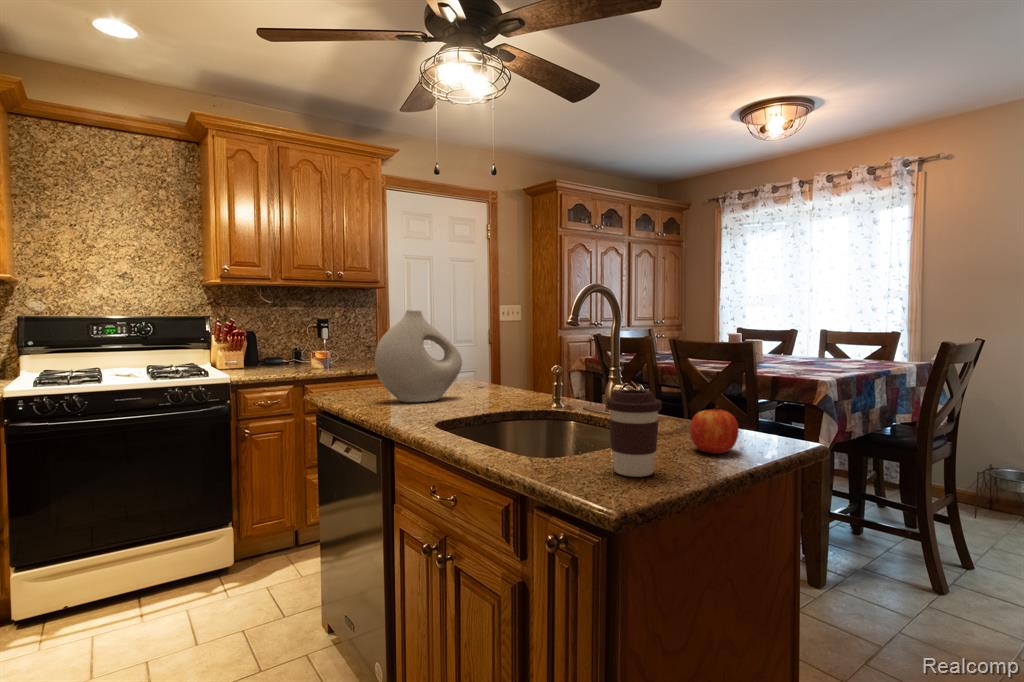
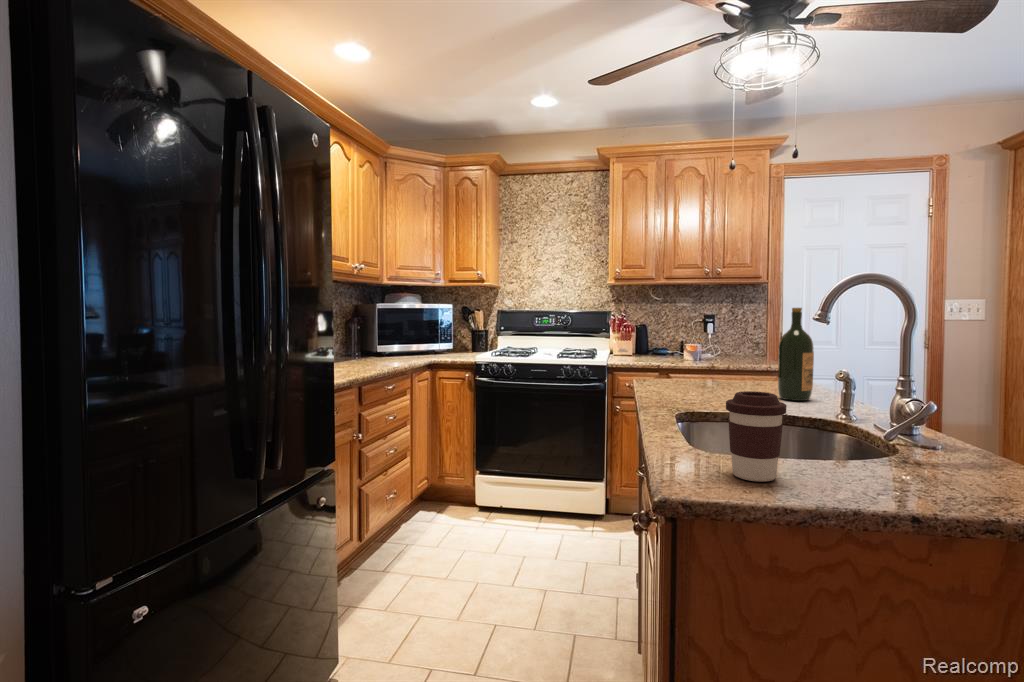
vase: present [375,310,462,402] -> none [664,307,756,395]
wine bottle: none [481,310,510,397] -> present [778,308,814,401]
apple: present [690,406,739,454] -> none [881,430,954,490]

